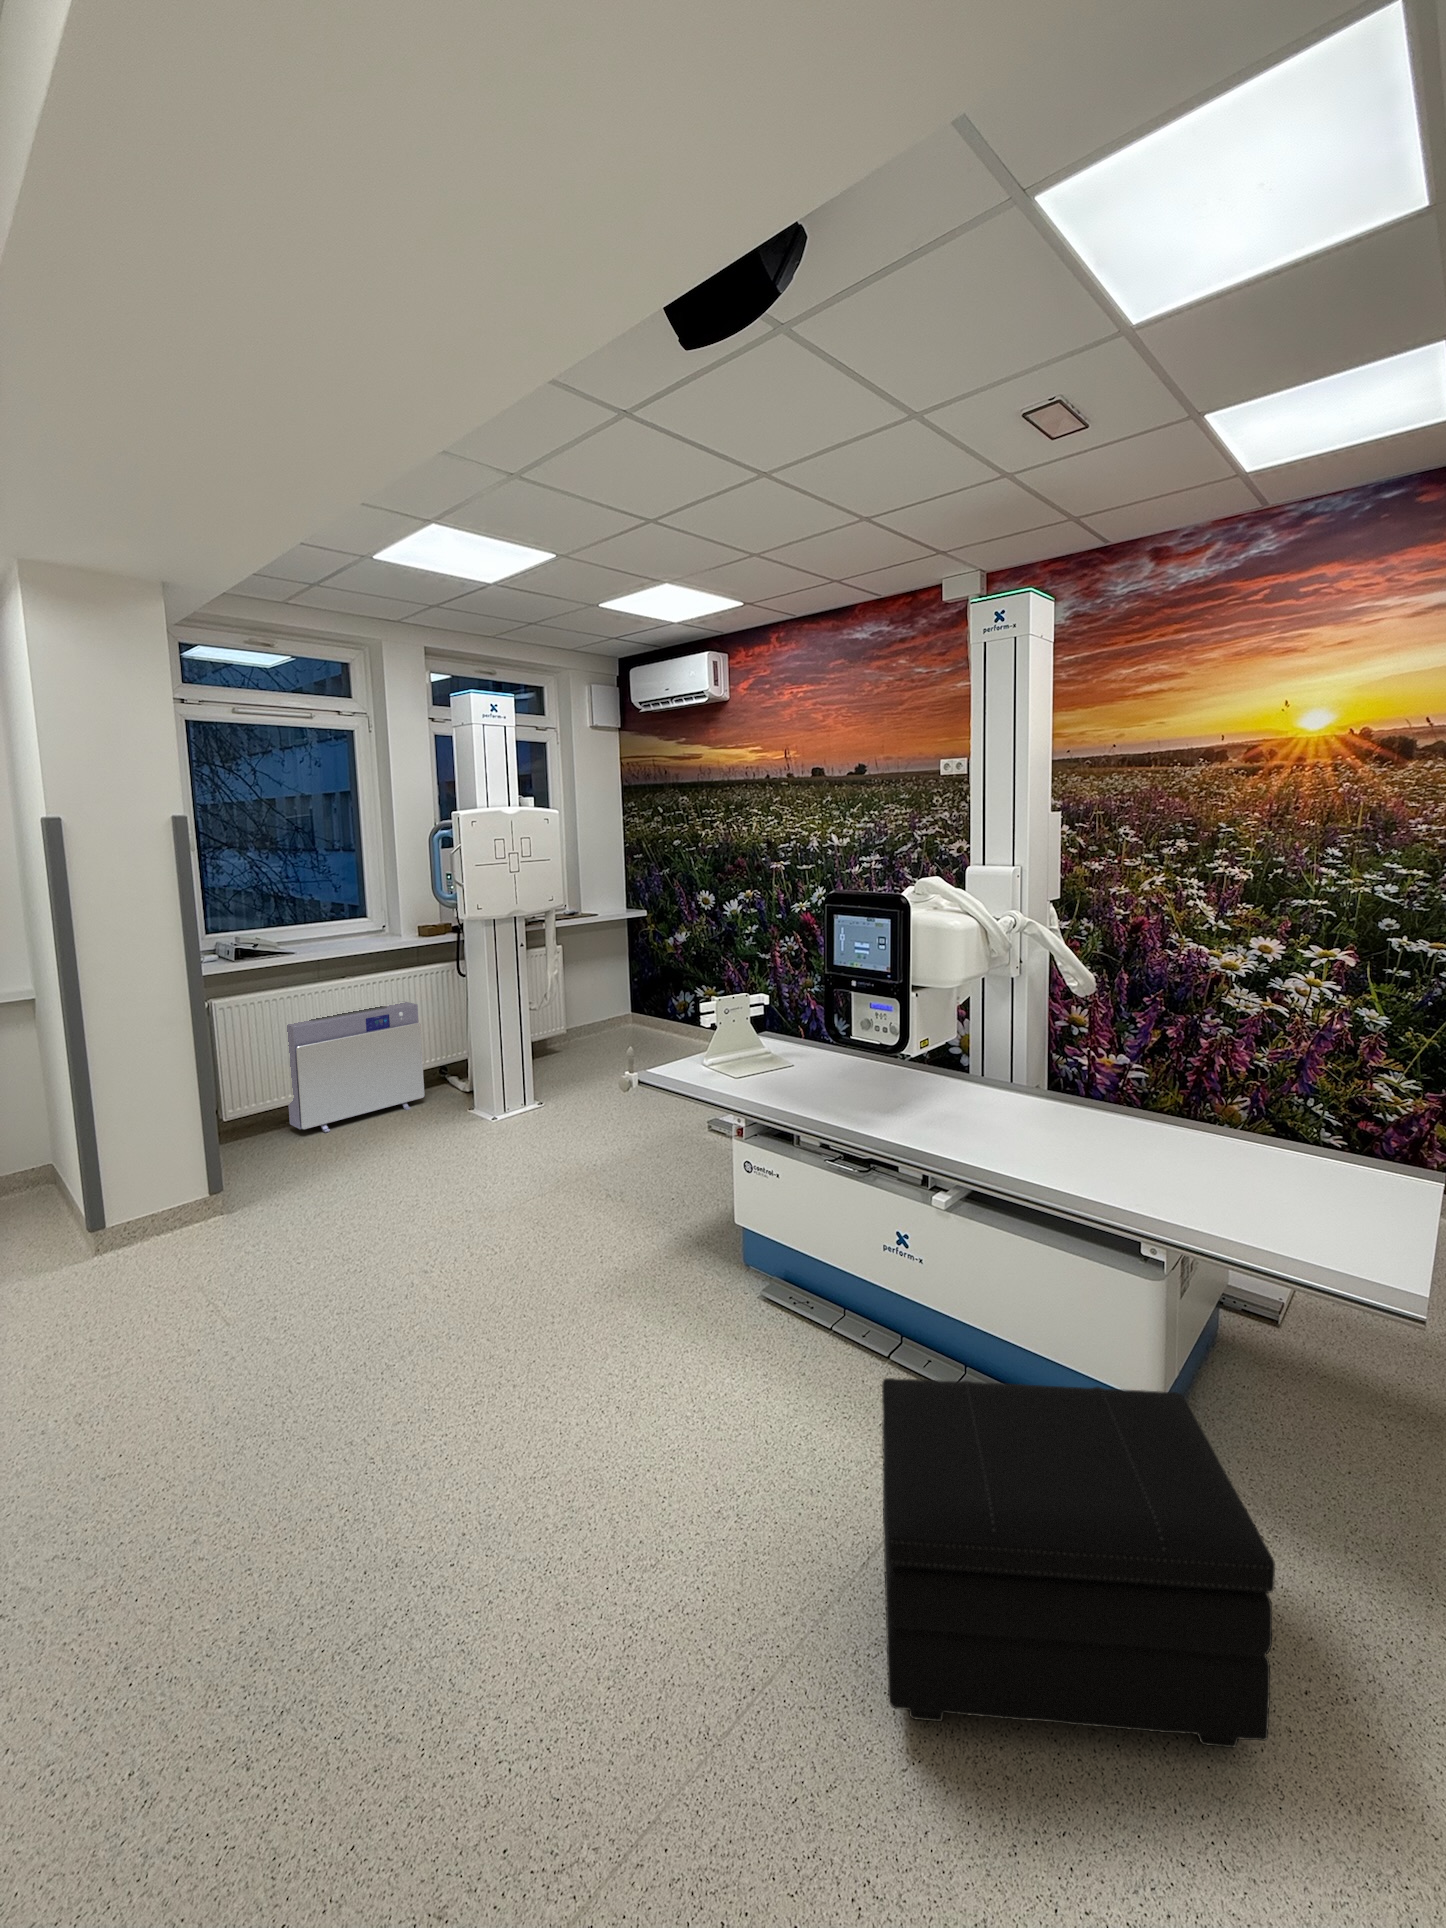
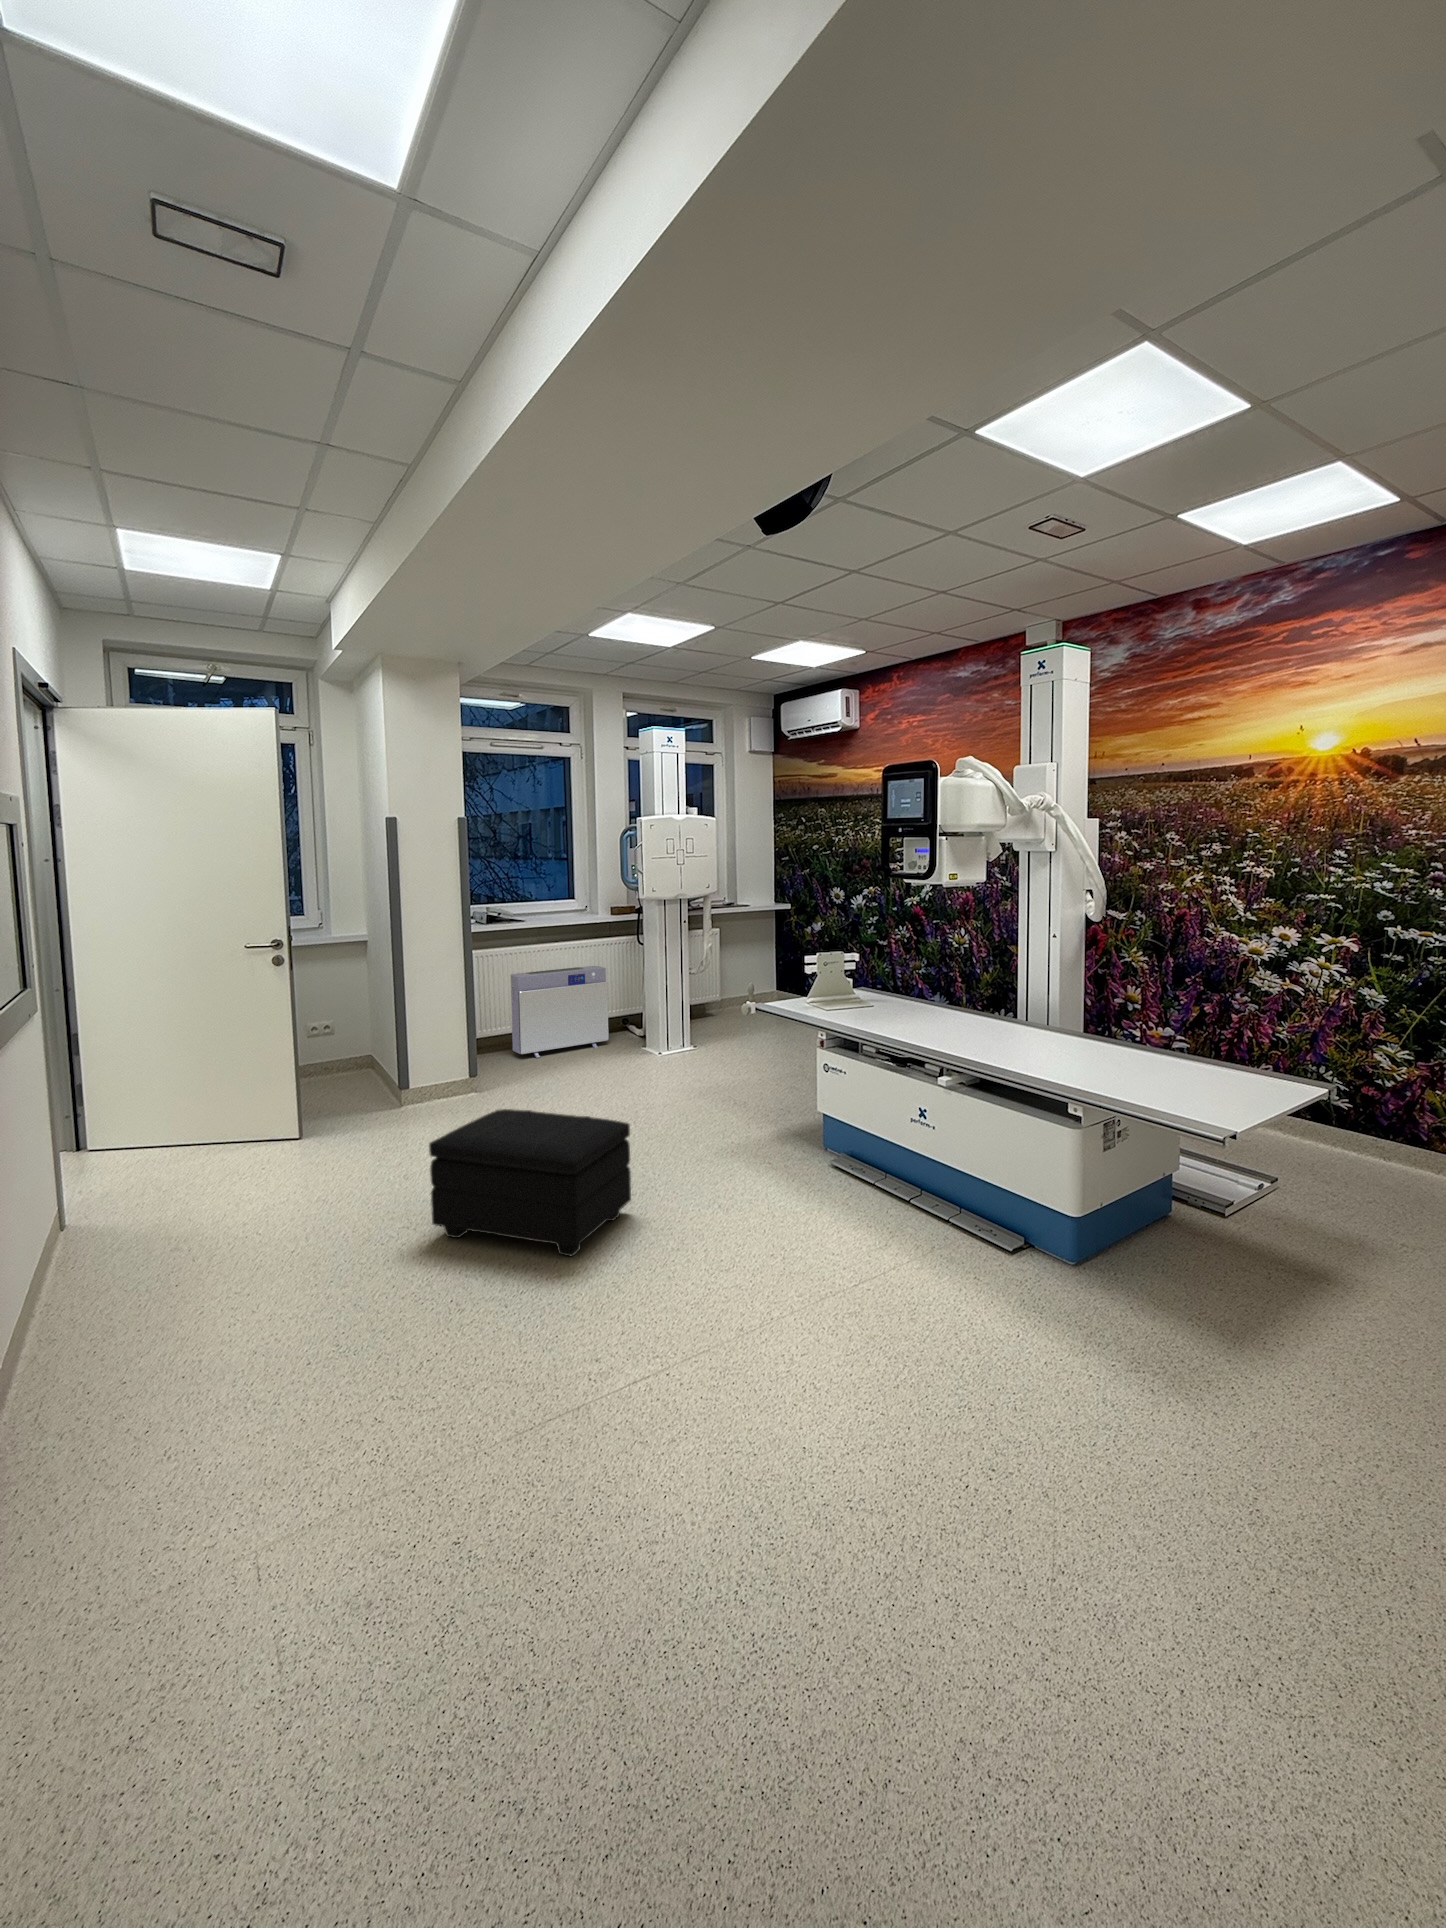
footstool: present [882,1378,1275,1748] -> present [429,1109,631,1256]

